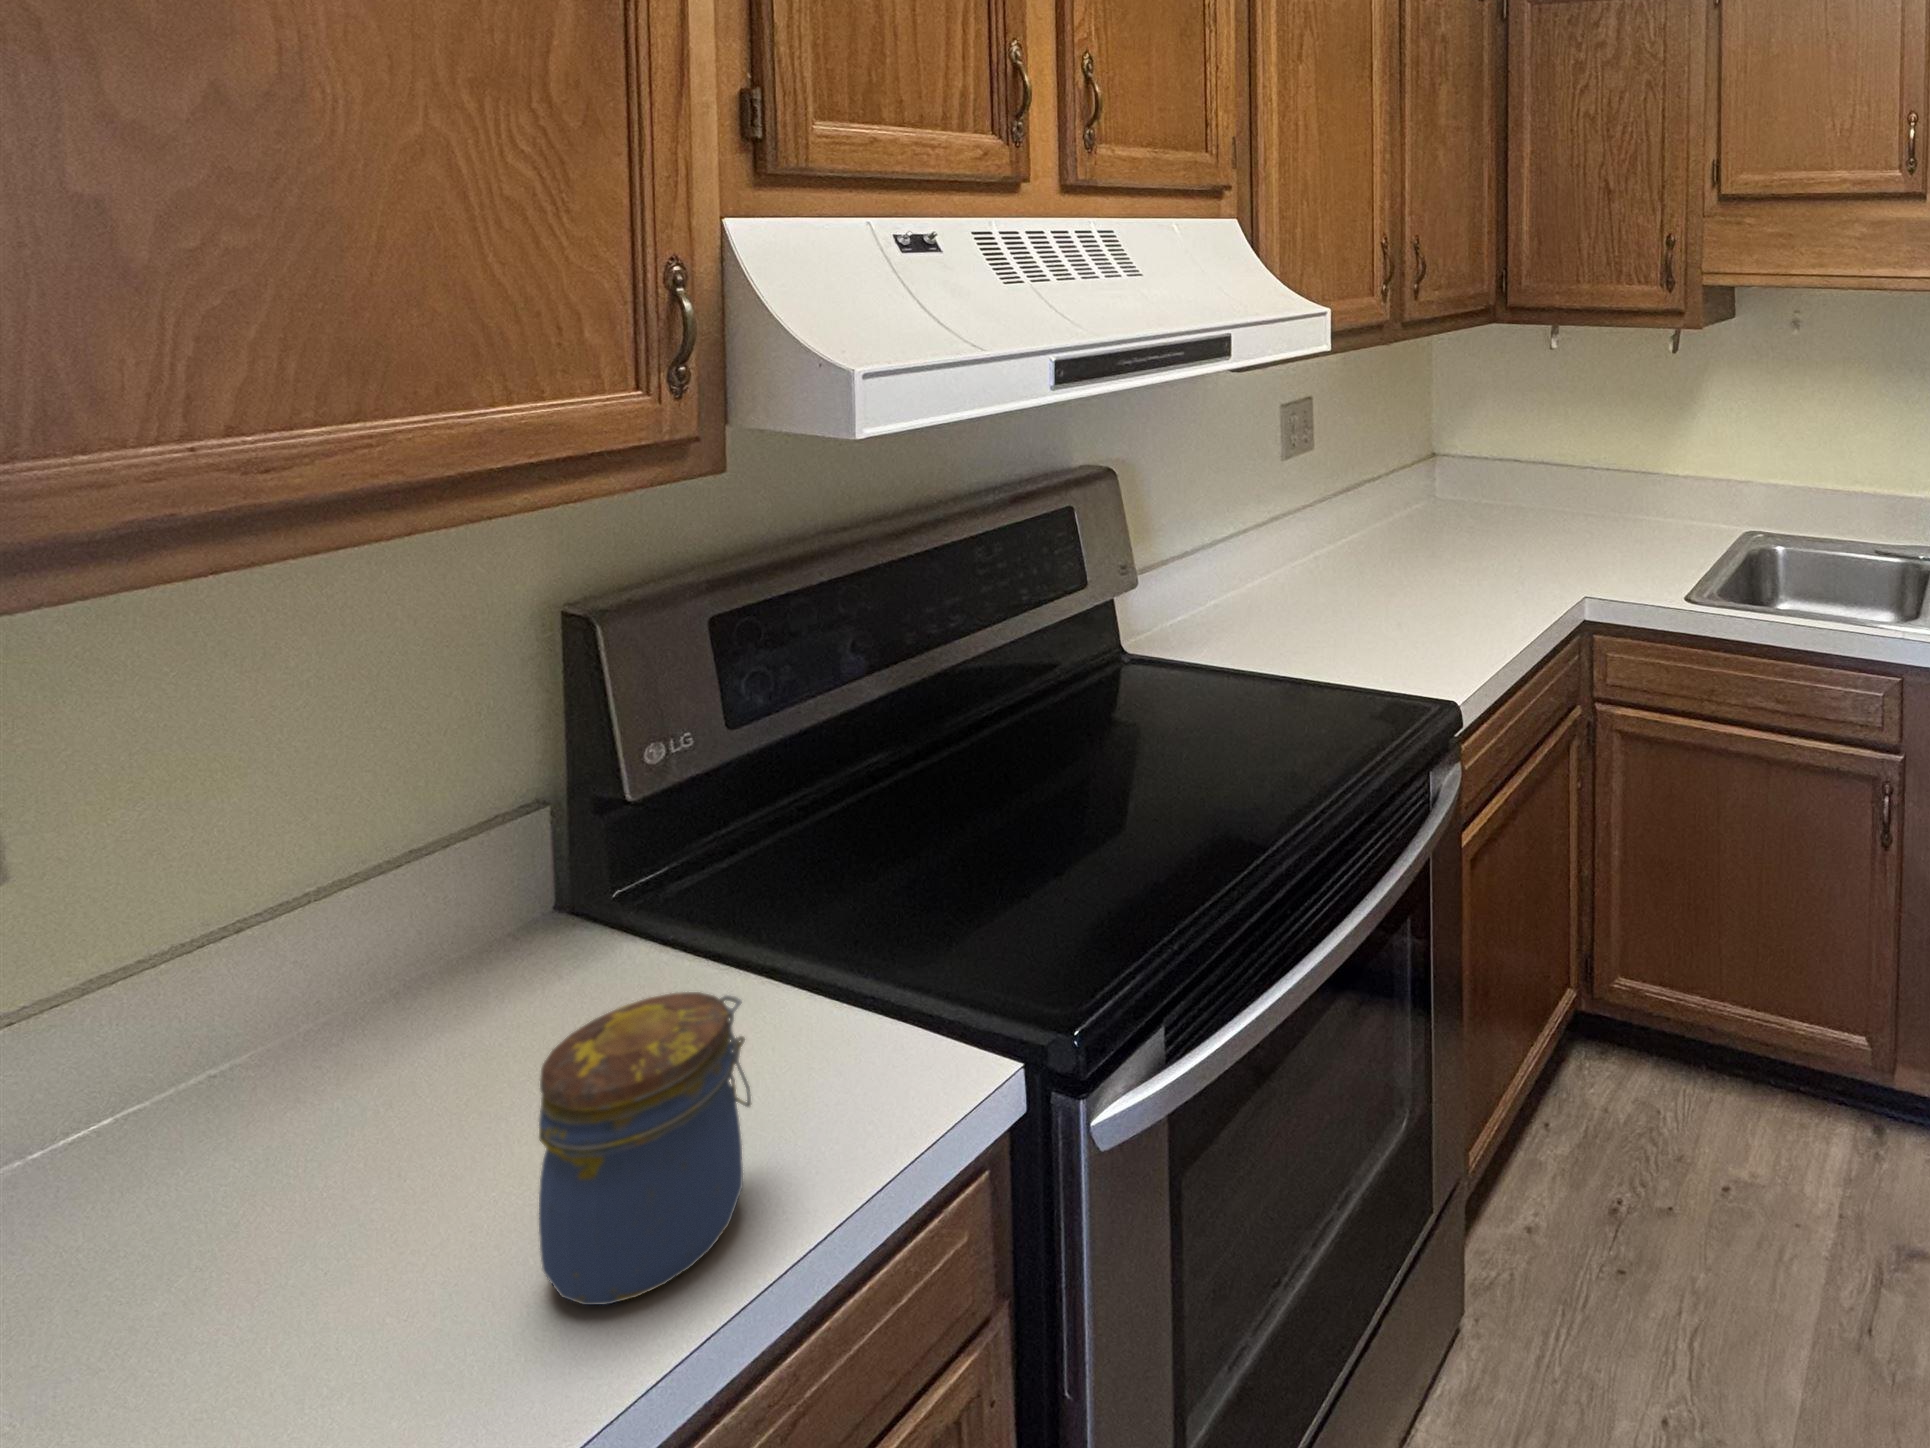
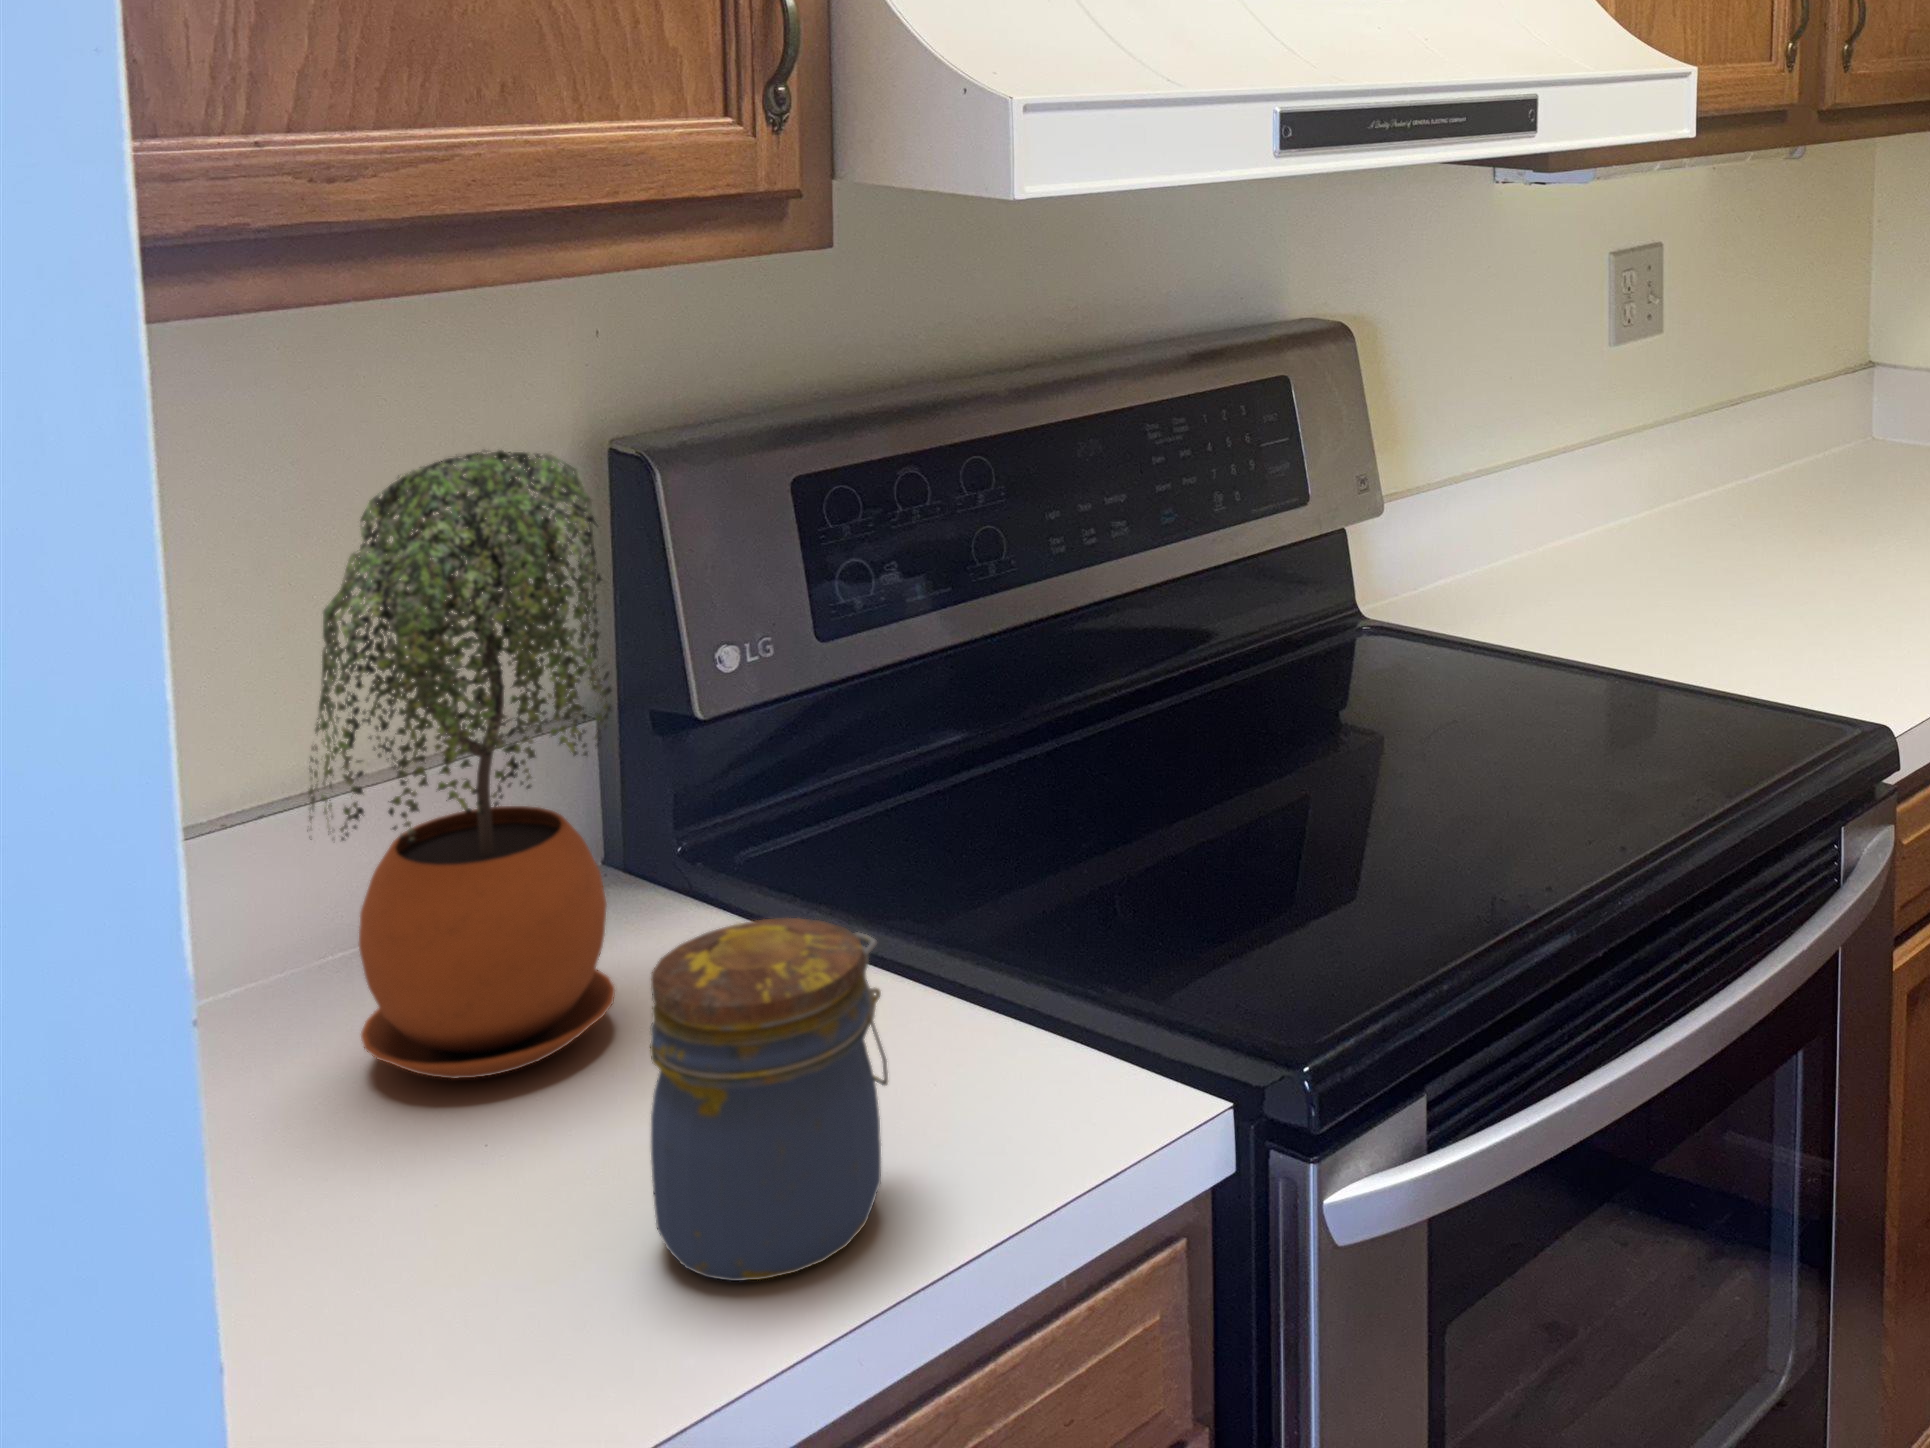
potted plant: none [248,637,542,1146] -> present [309,451,615,1079]

